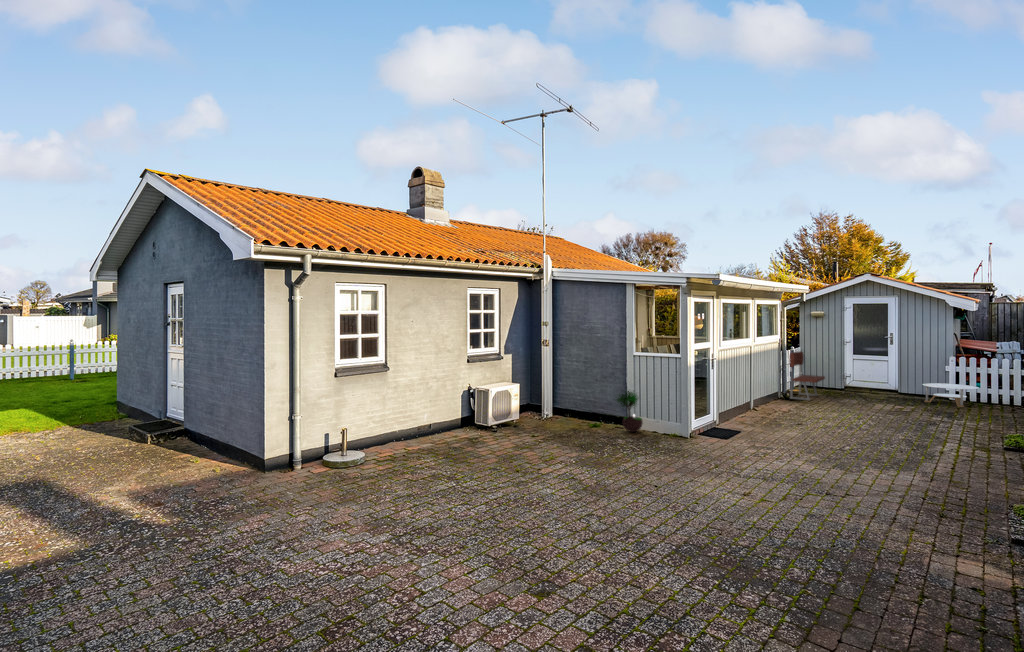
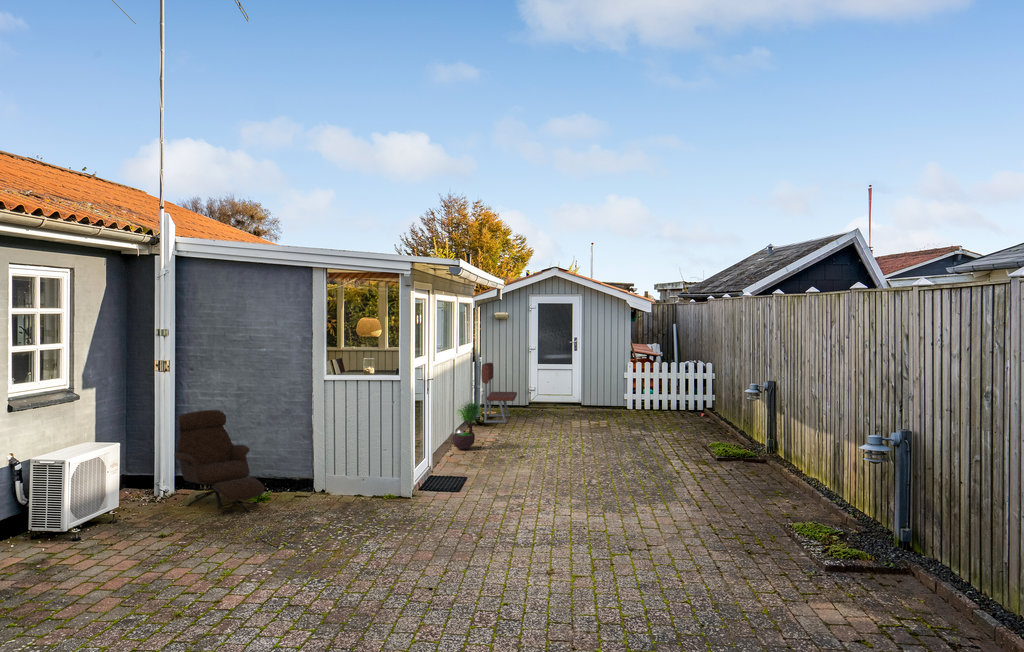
lounge chair: none [549,370,594,432] -> present [174,410,265,514]
round table: present [922,383,979,407] -> none [608,392,656,417]
potted tree: present [617,391,643,432] -> present [452,400,481,450]

